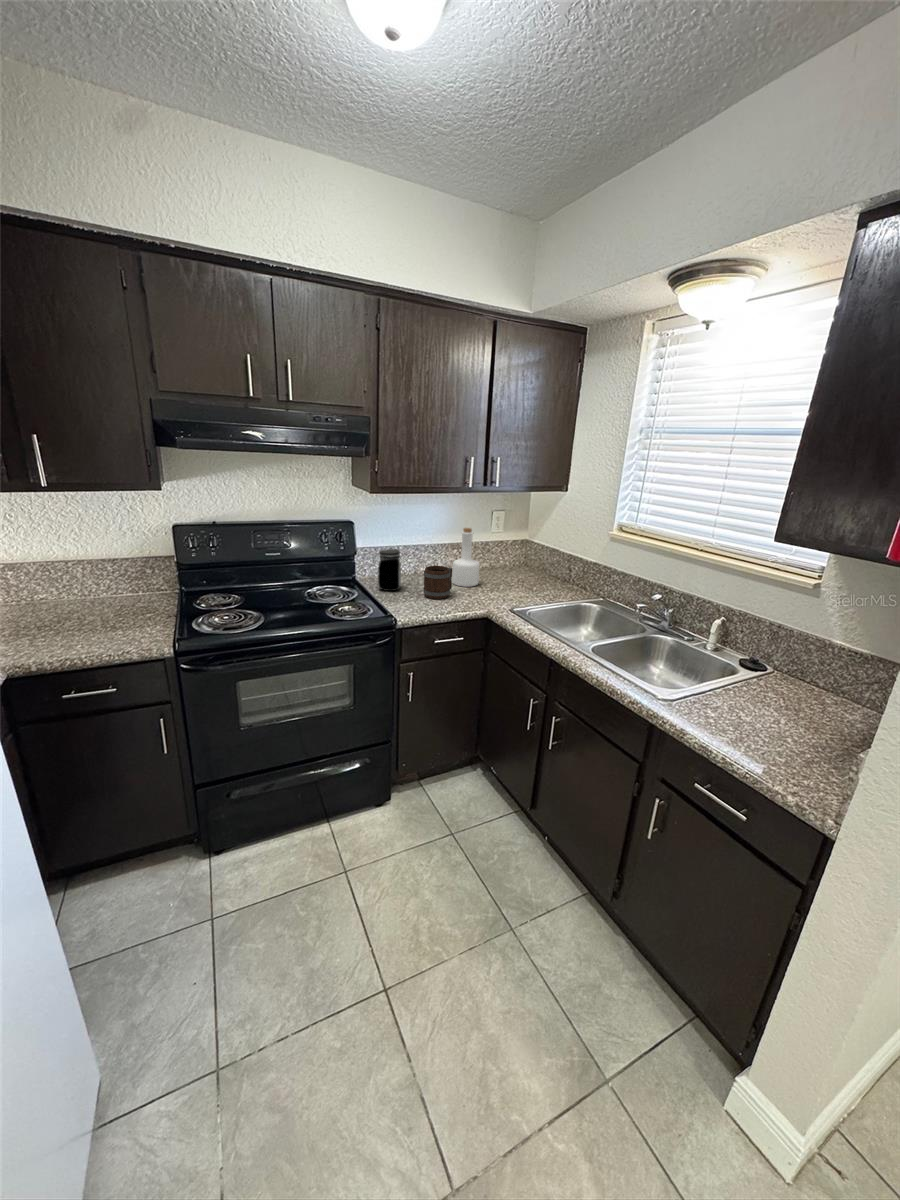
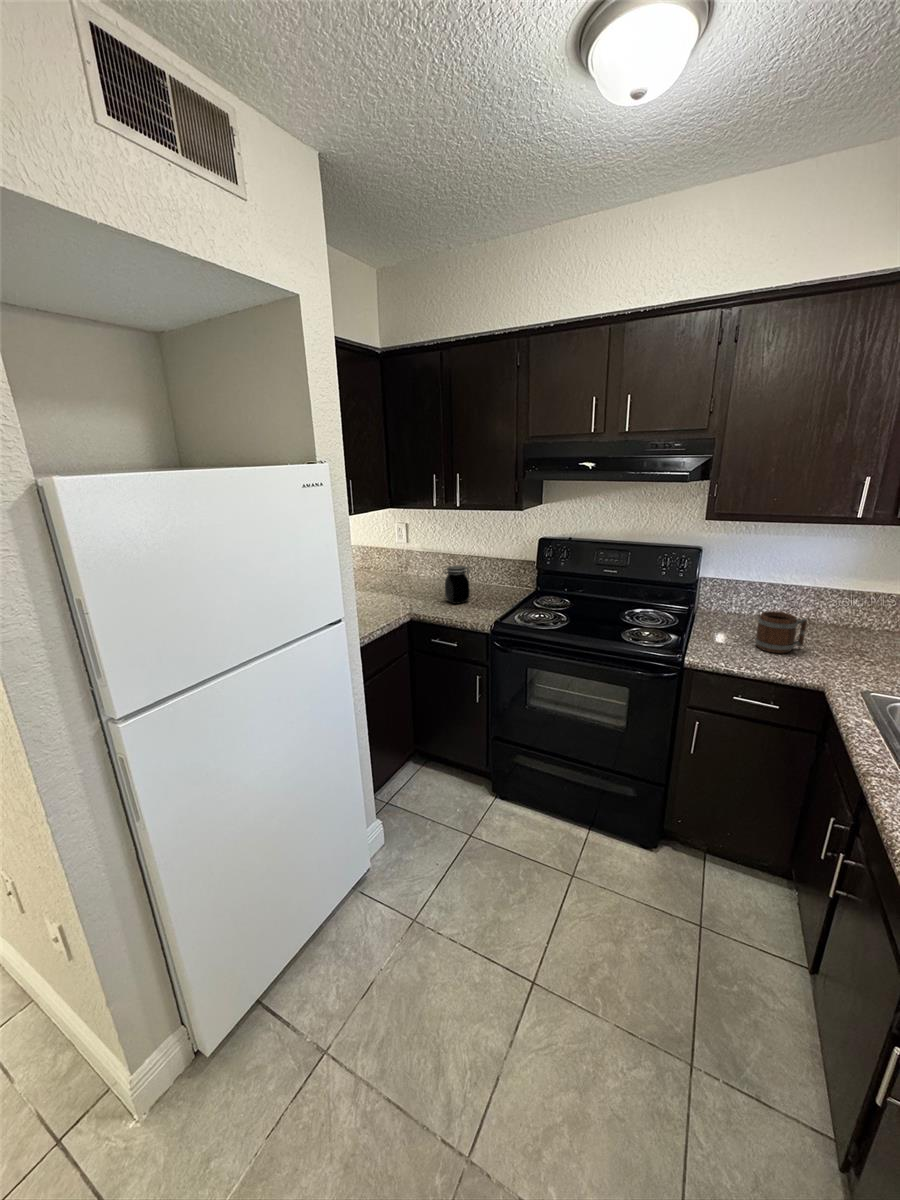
bottle: present [452,528,479,587] -> none [820,572,871,651]
jar: present [378,549,401,591] -> present [444,566,470,603]

